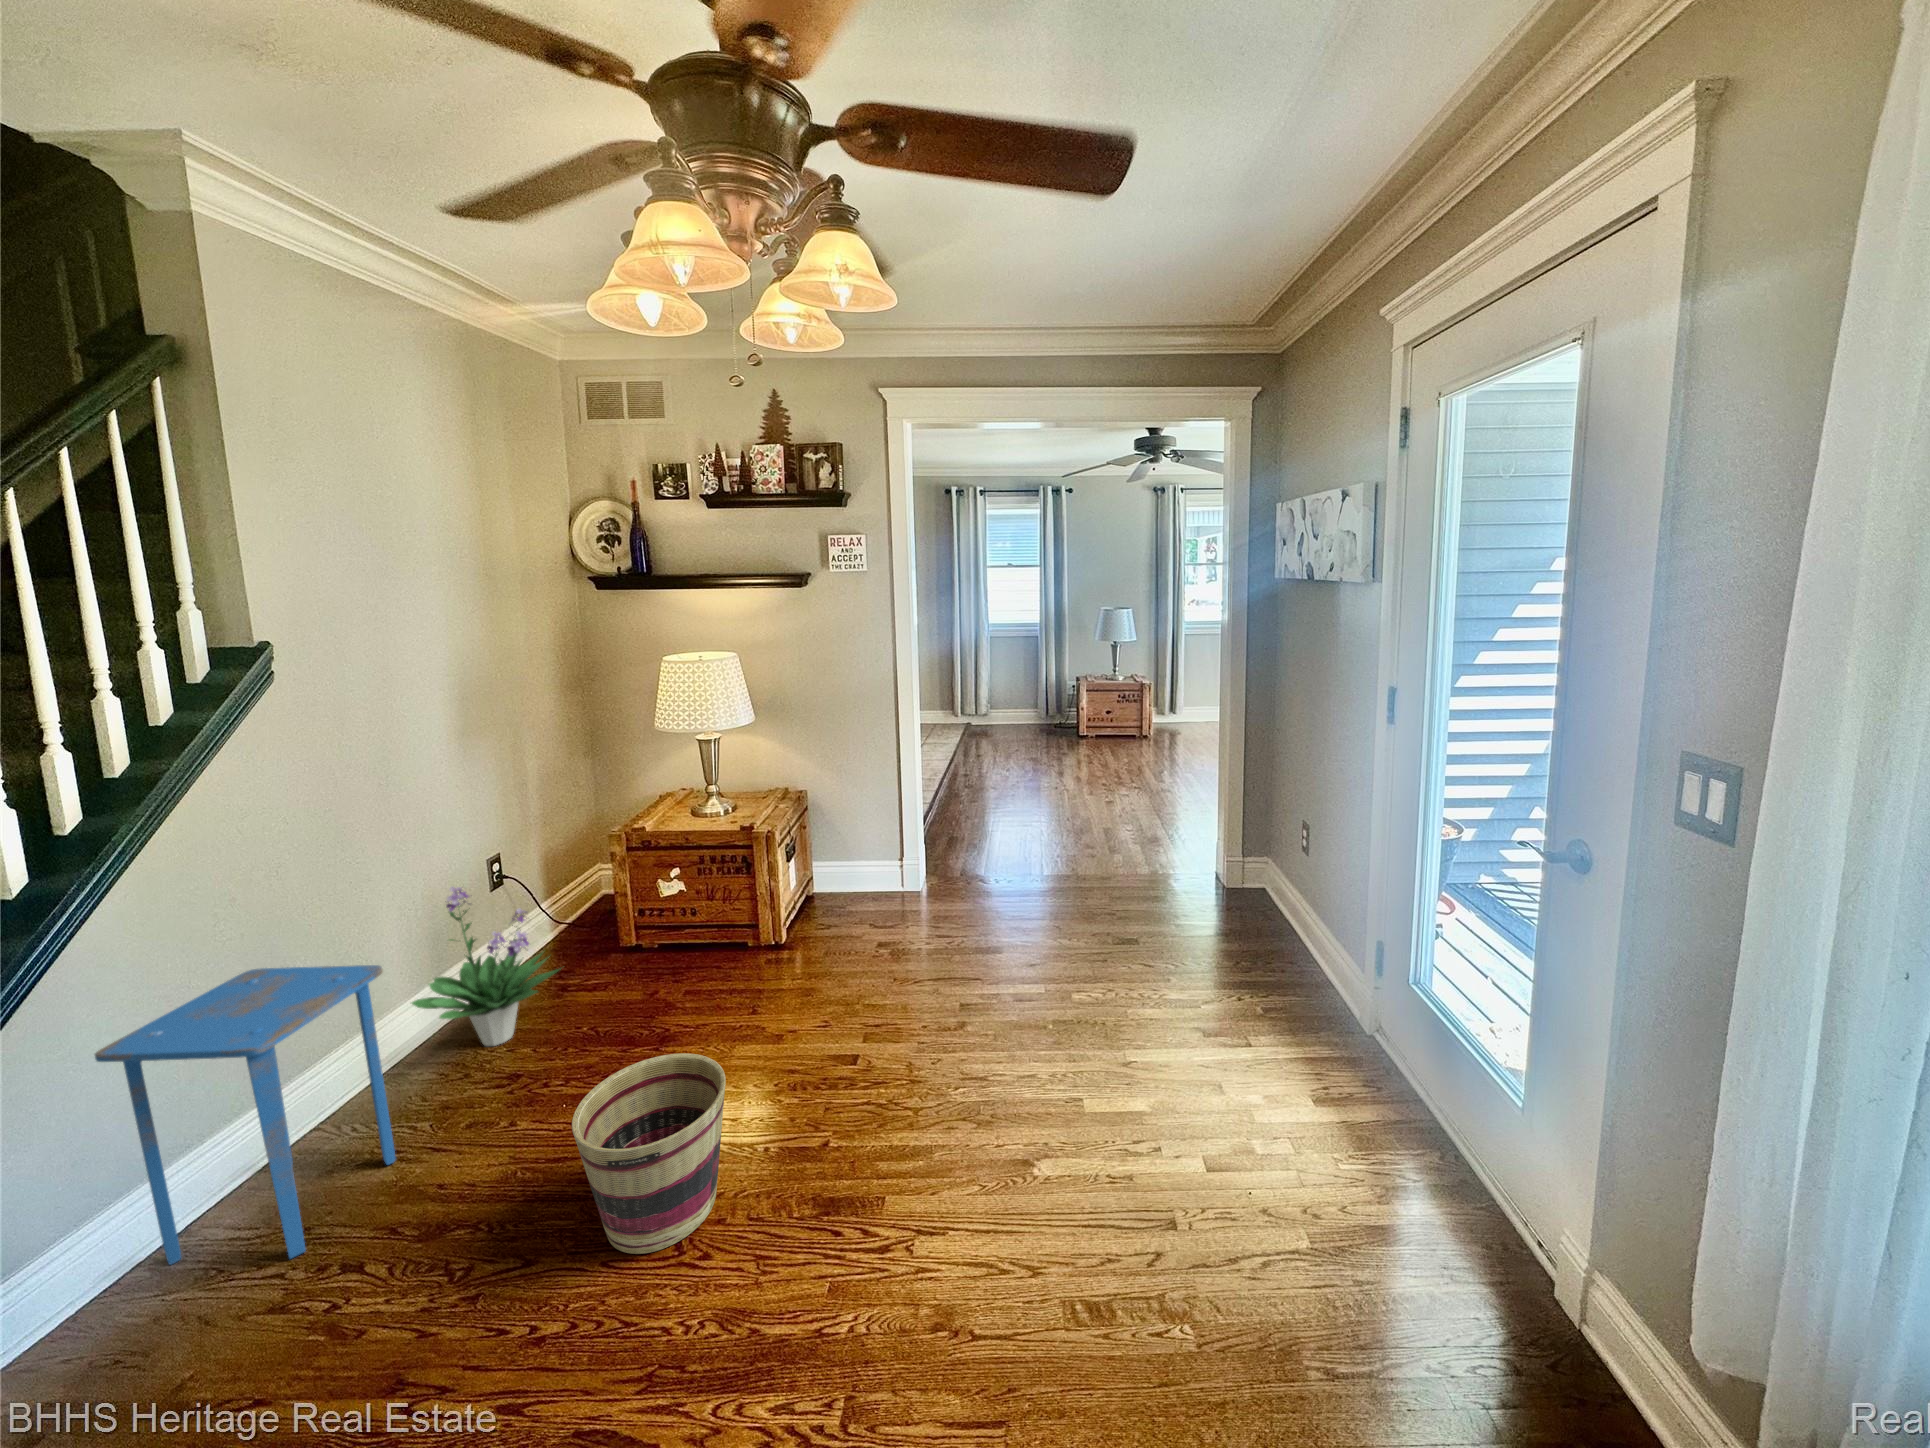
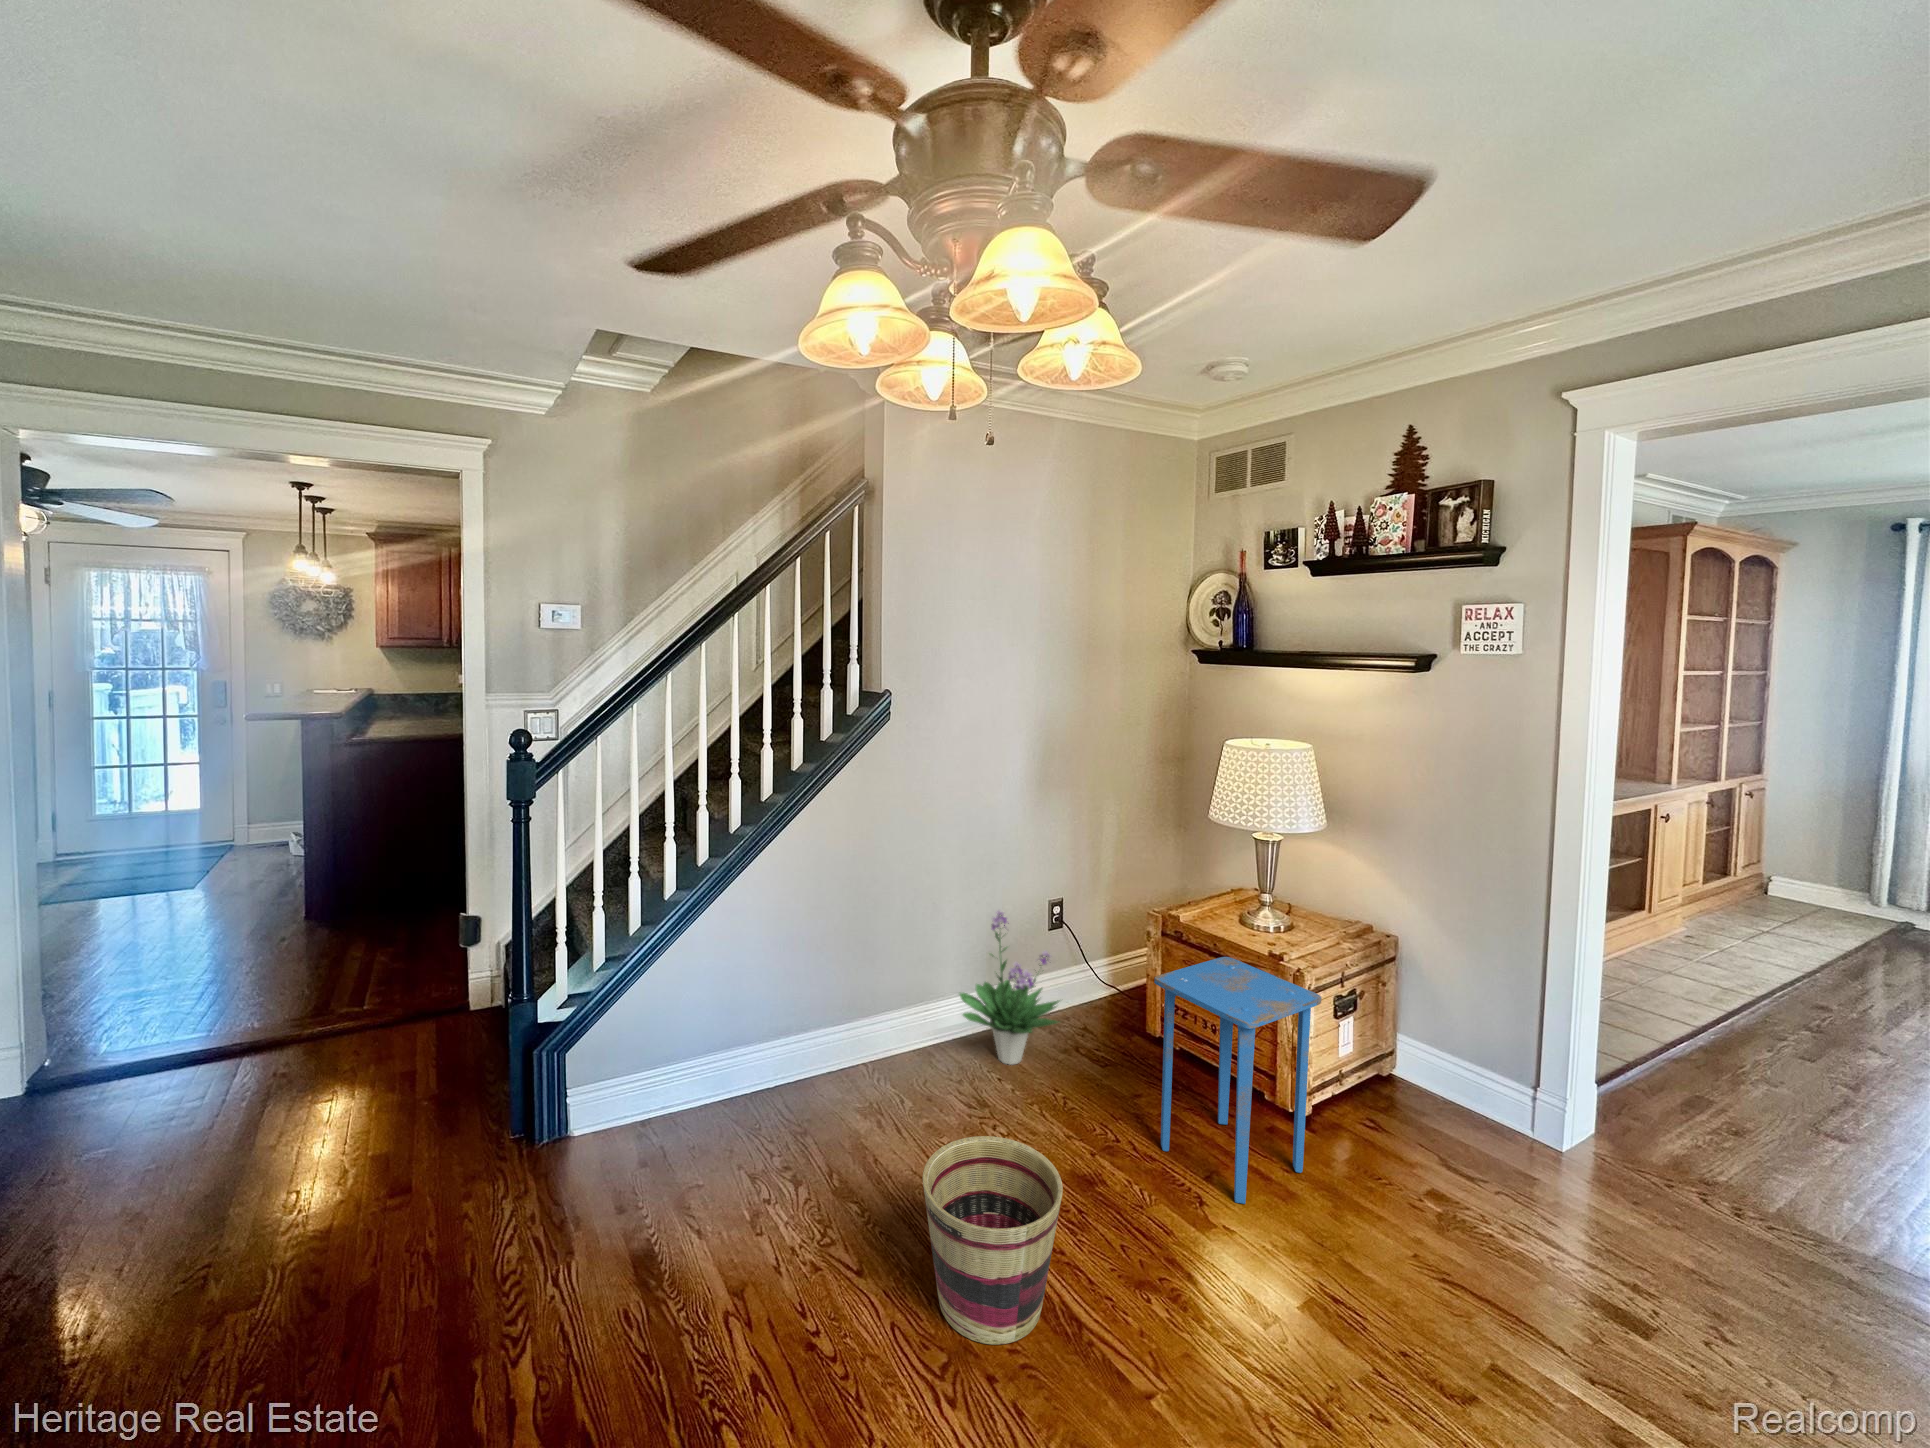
side table: present [95,965,395,1265] -> present [1154,957,1322,1204]

